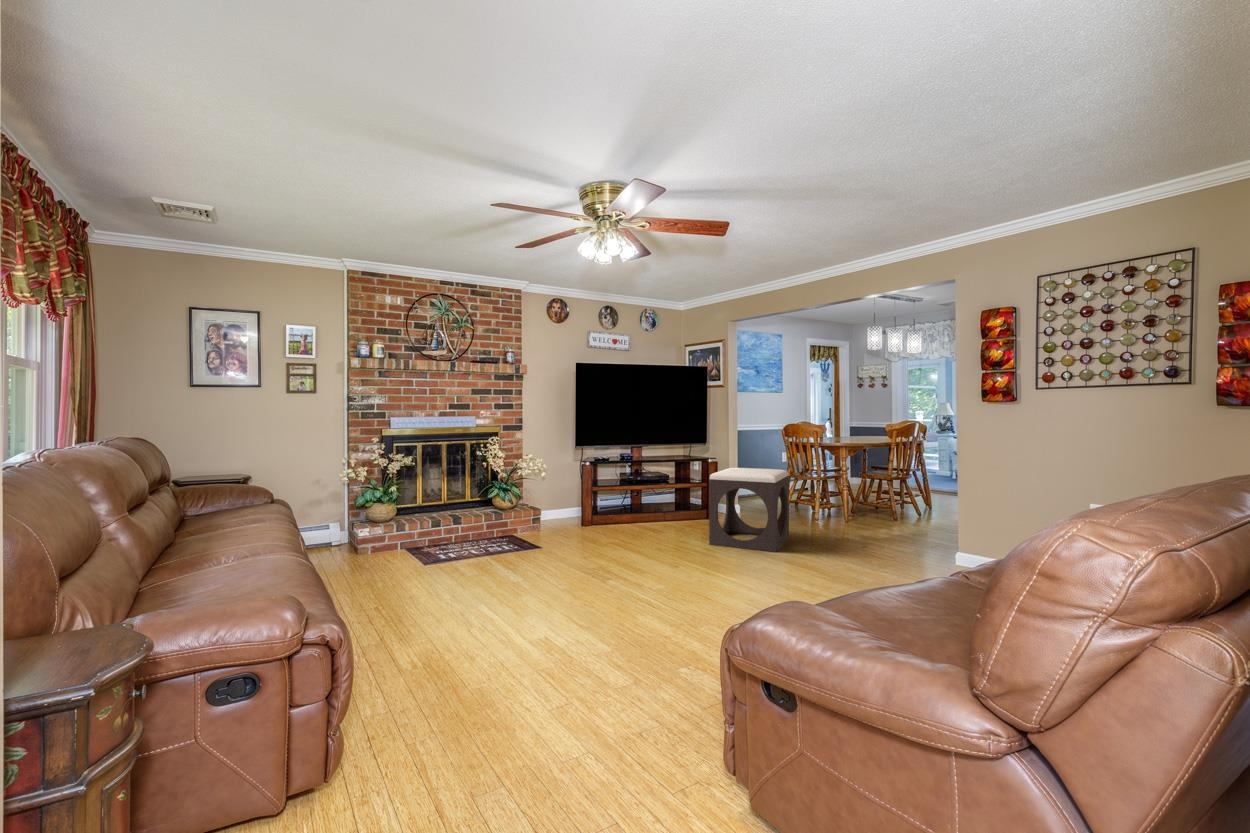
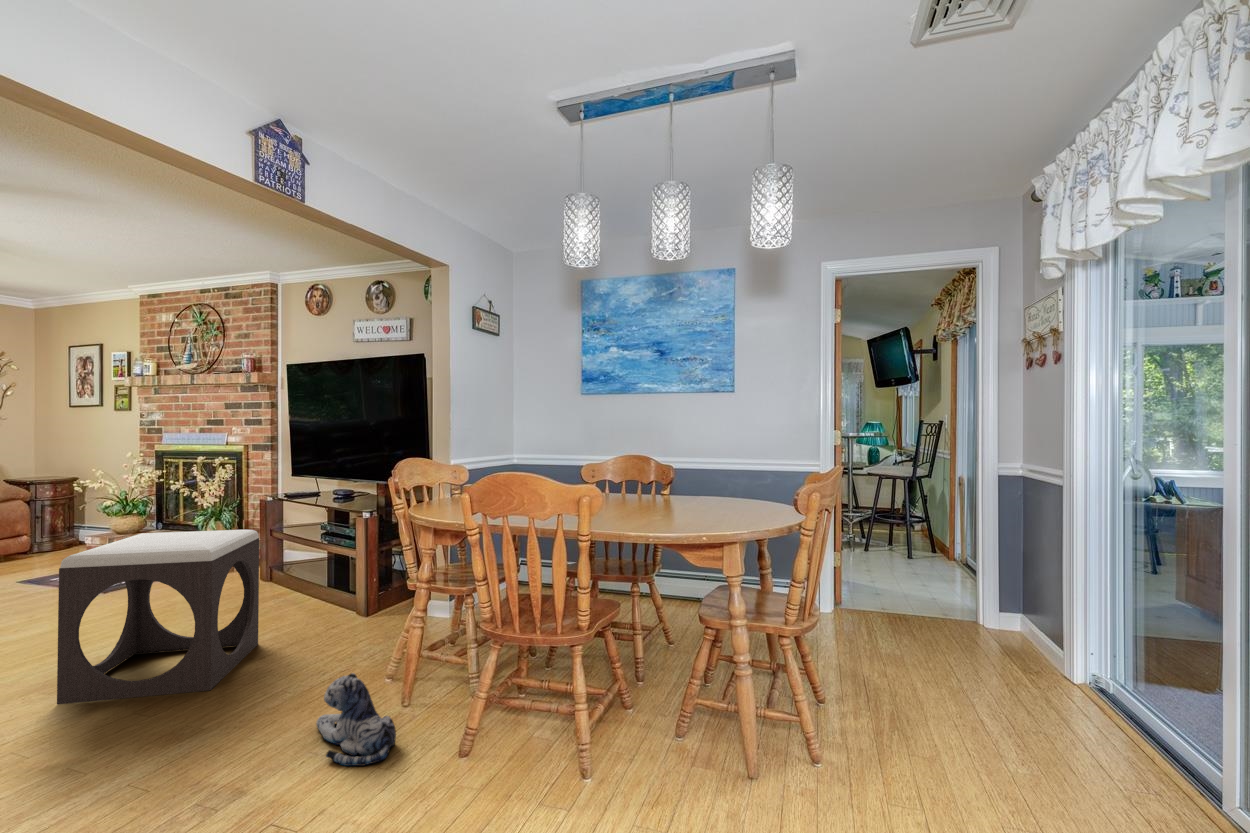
plush toy: none [845,506,886,532] -> present [316,673,396,766]

